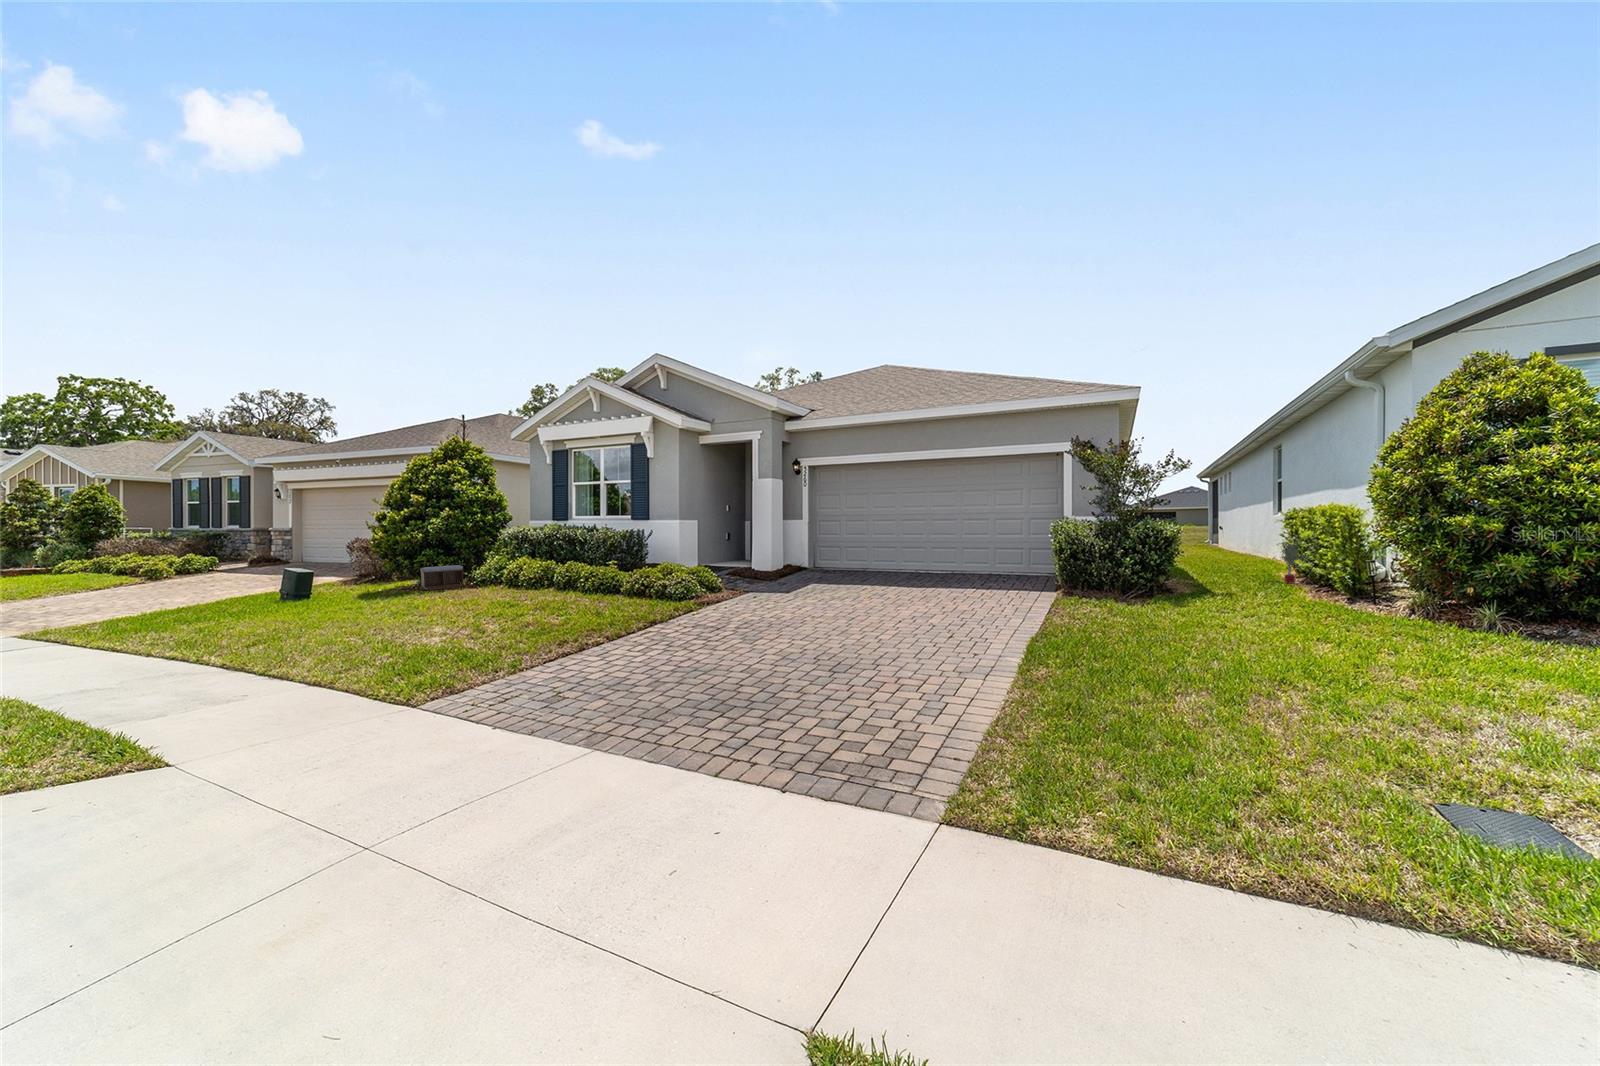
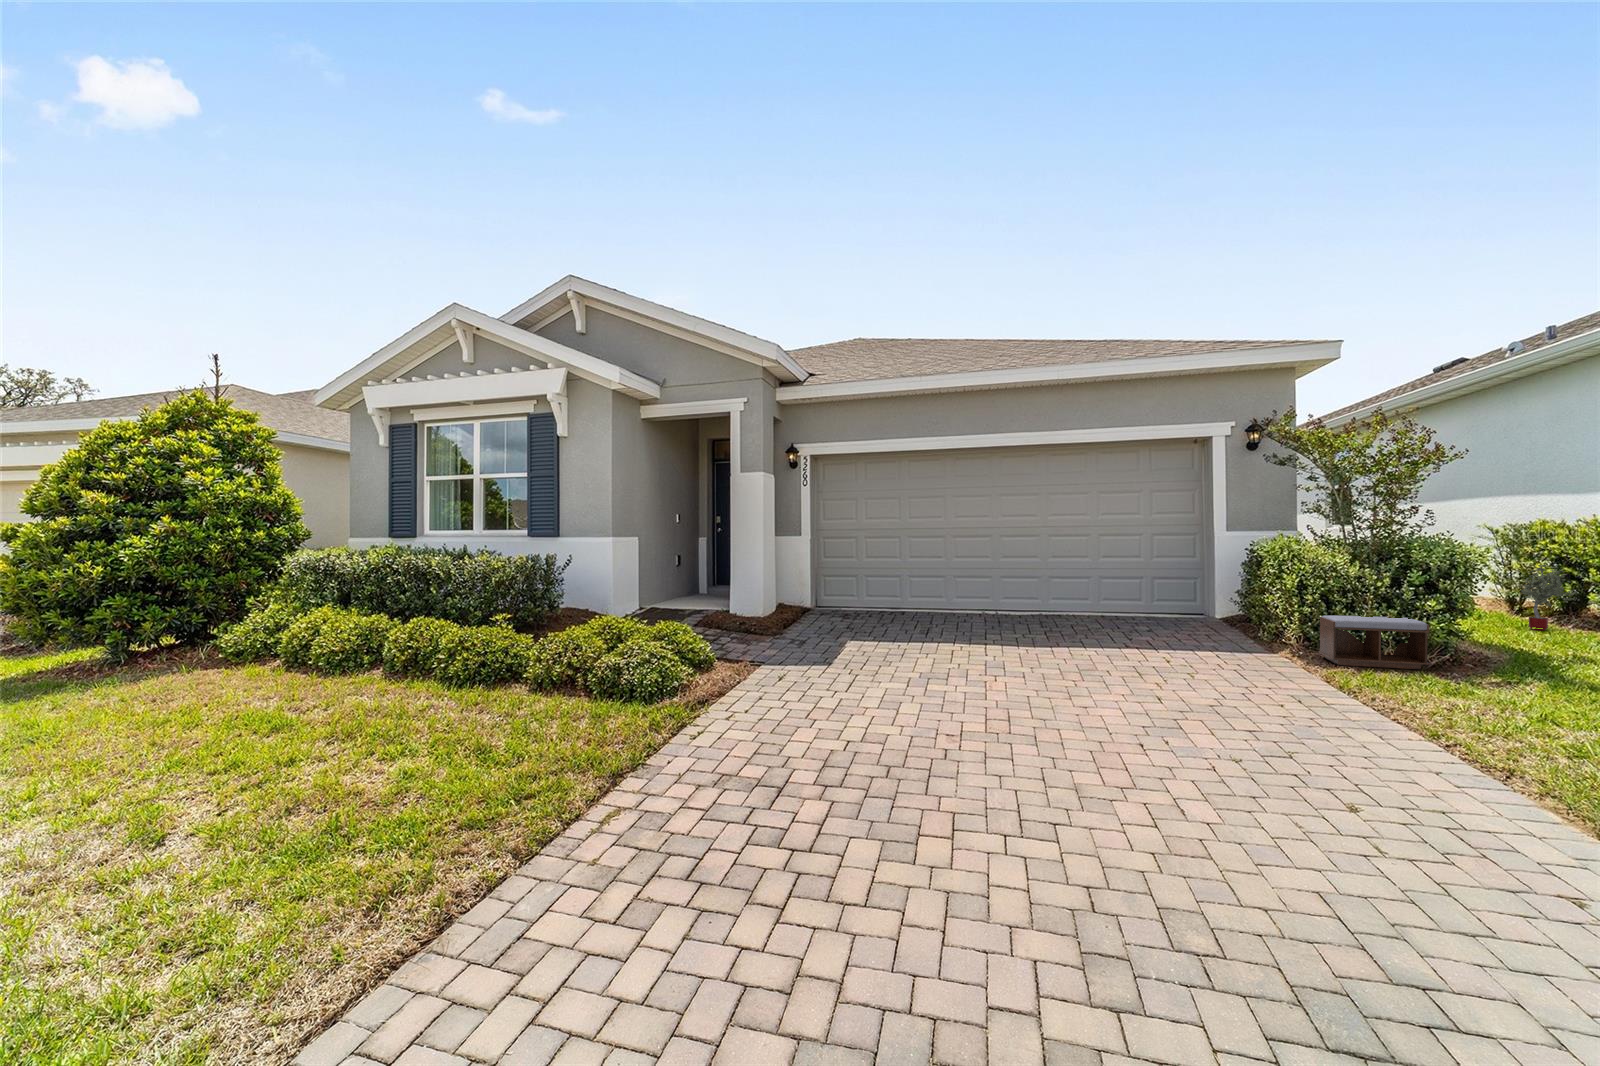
bench: present [420,565,464,590] -> present [1319,615,1429,669]

